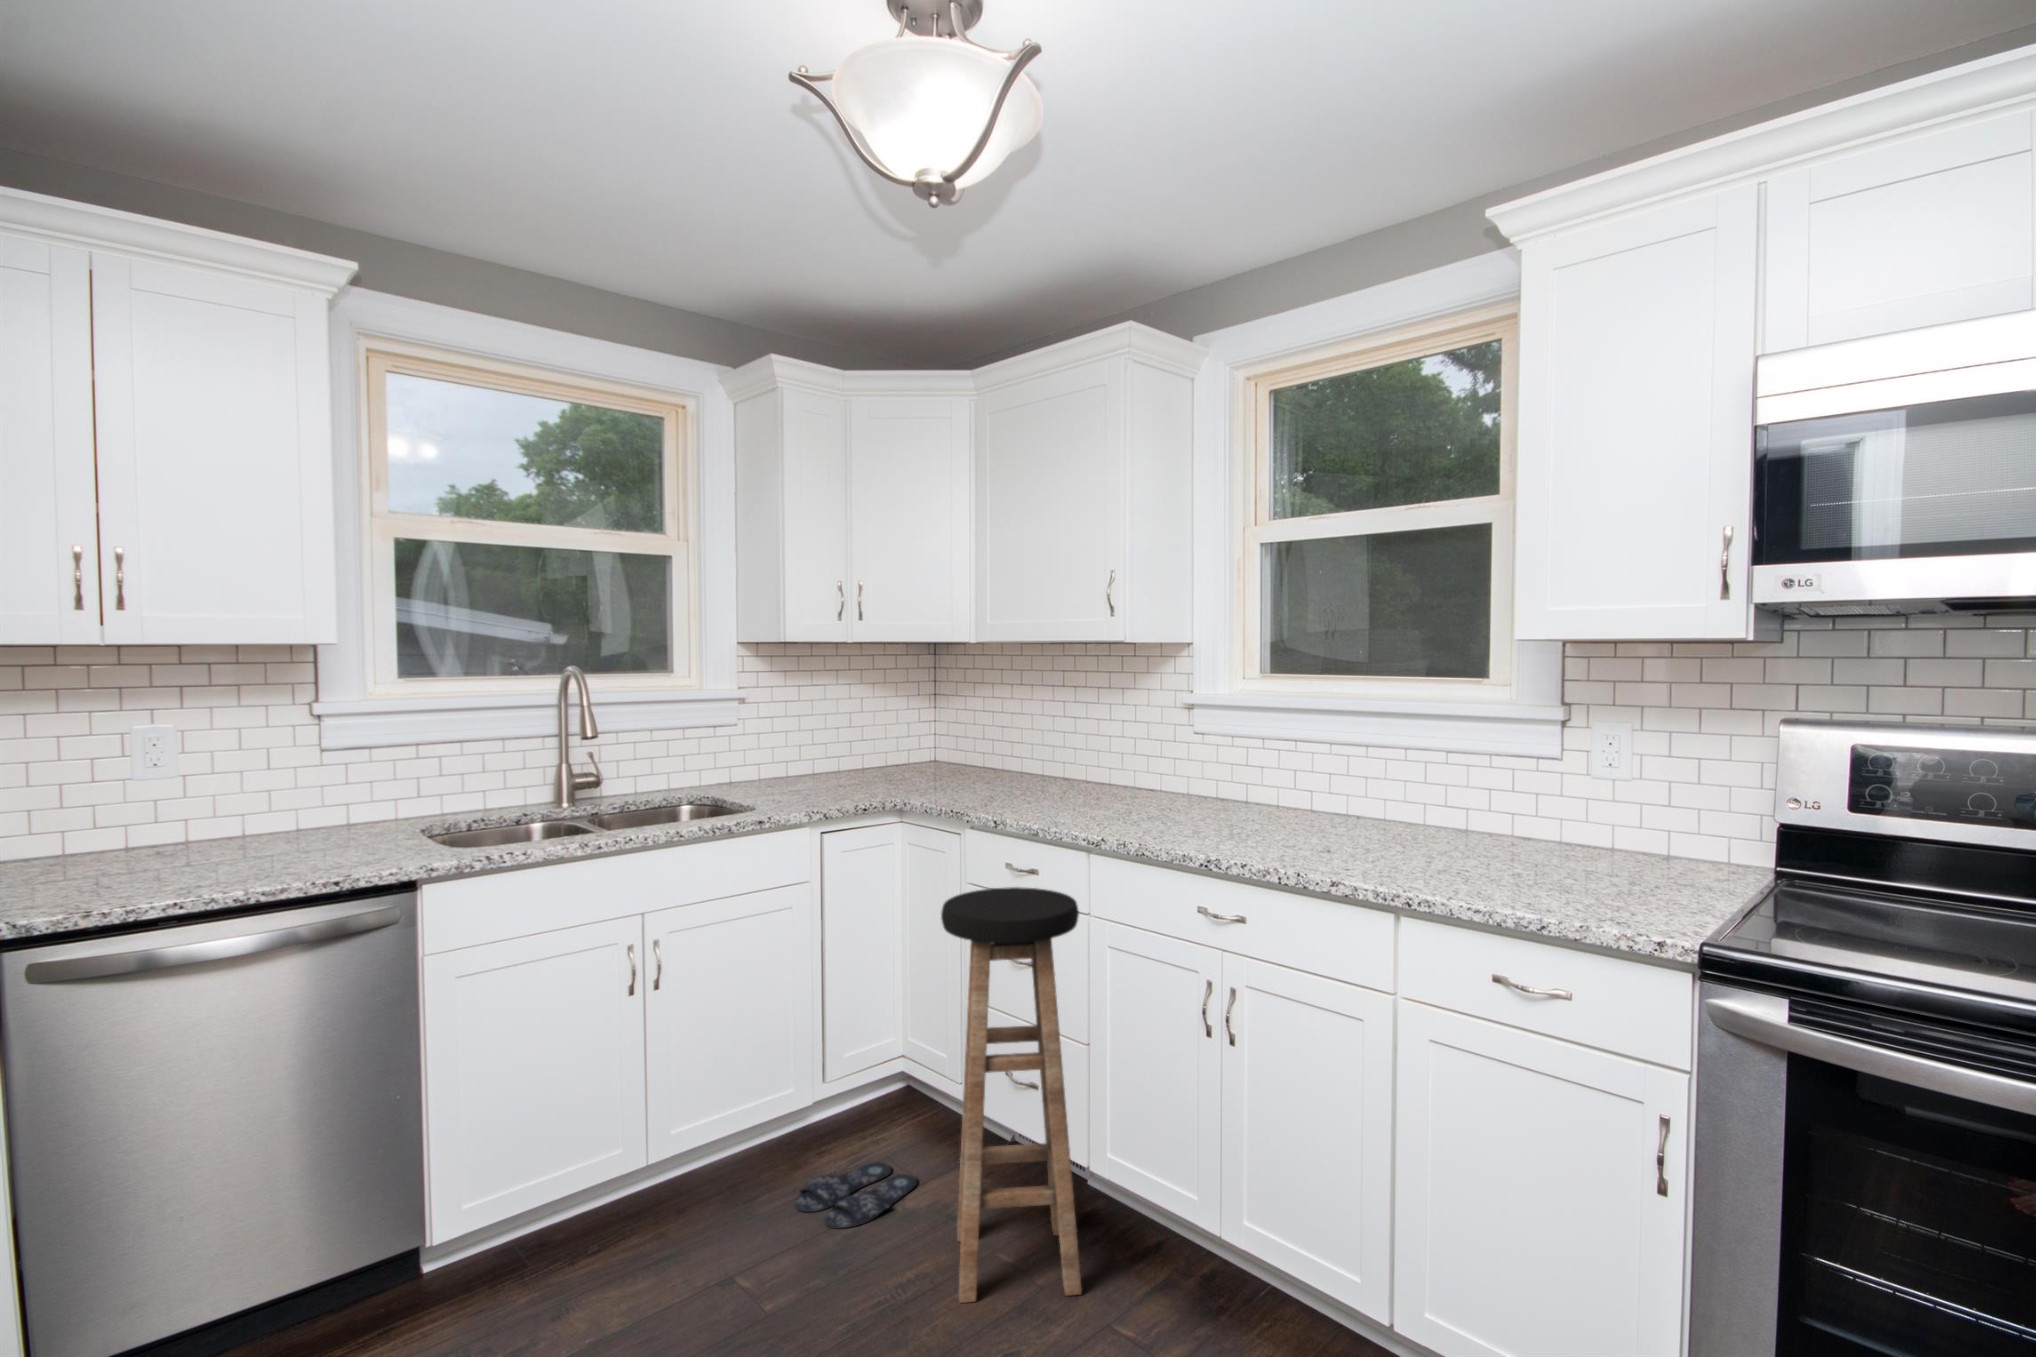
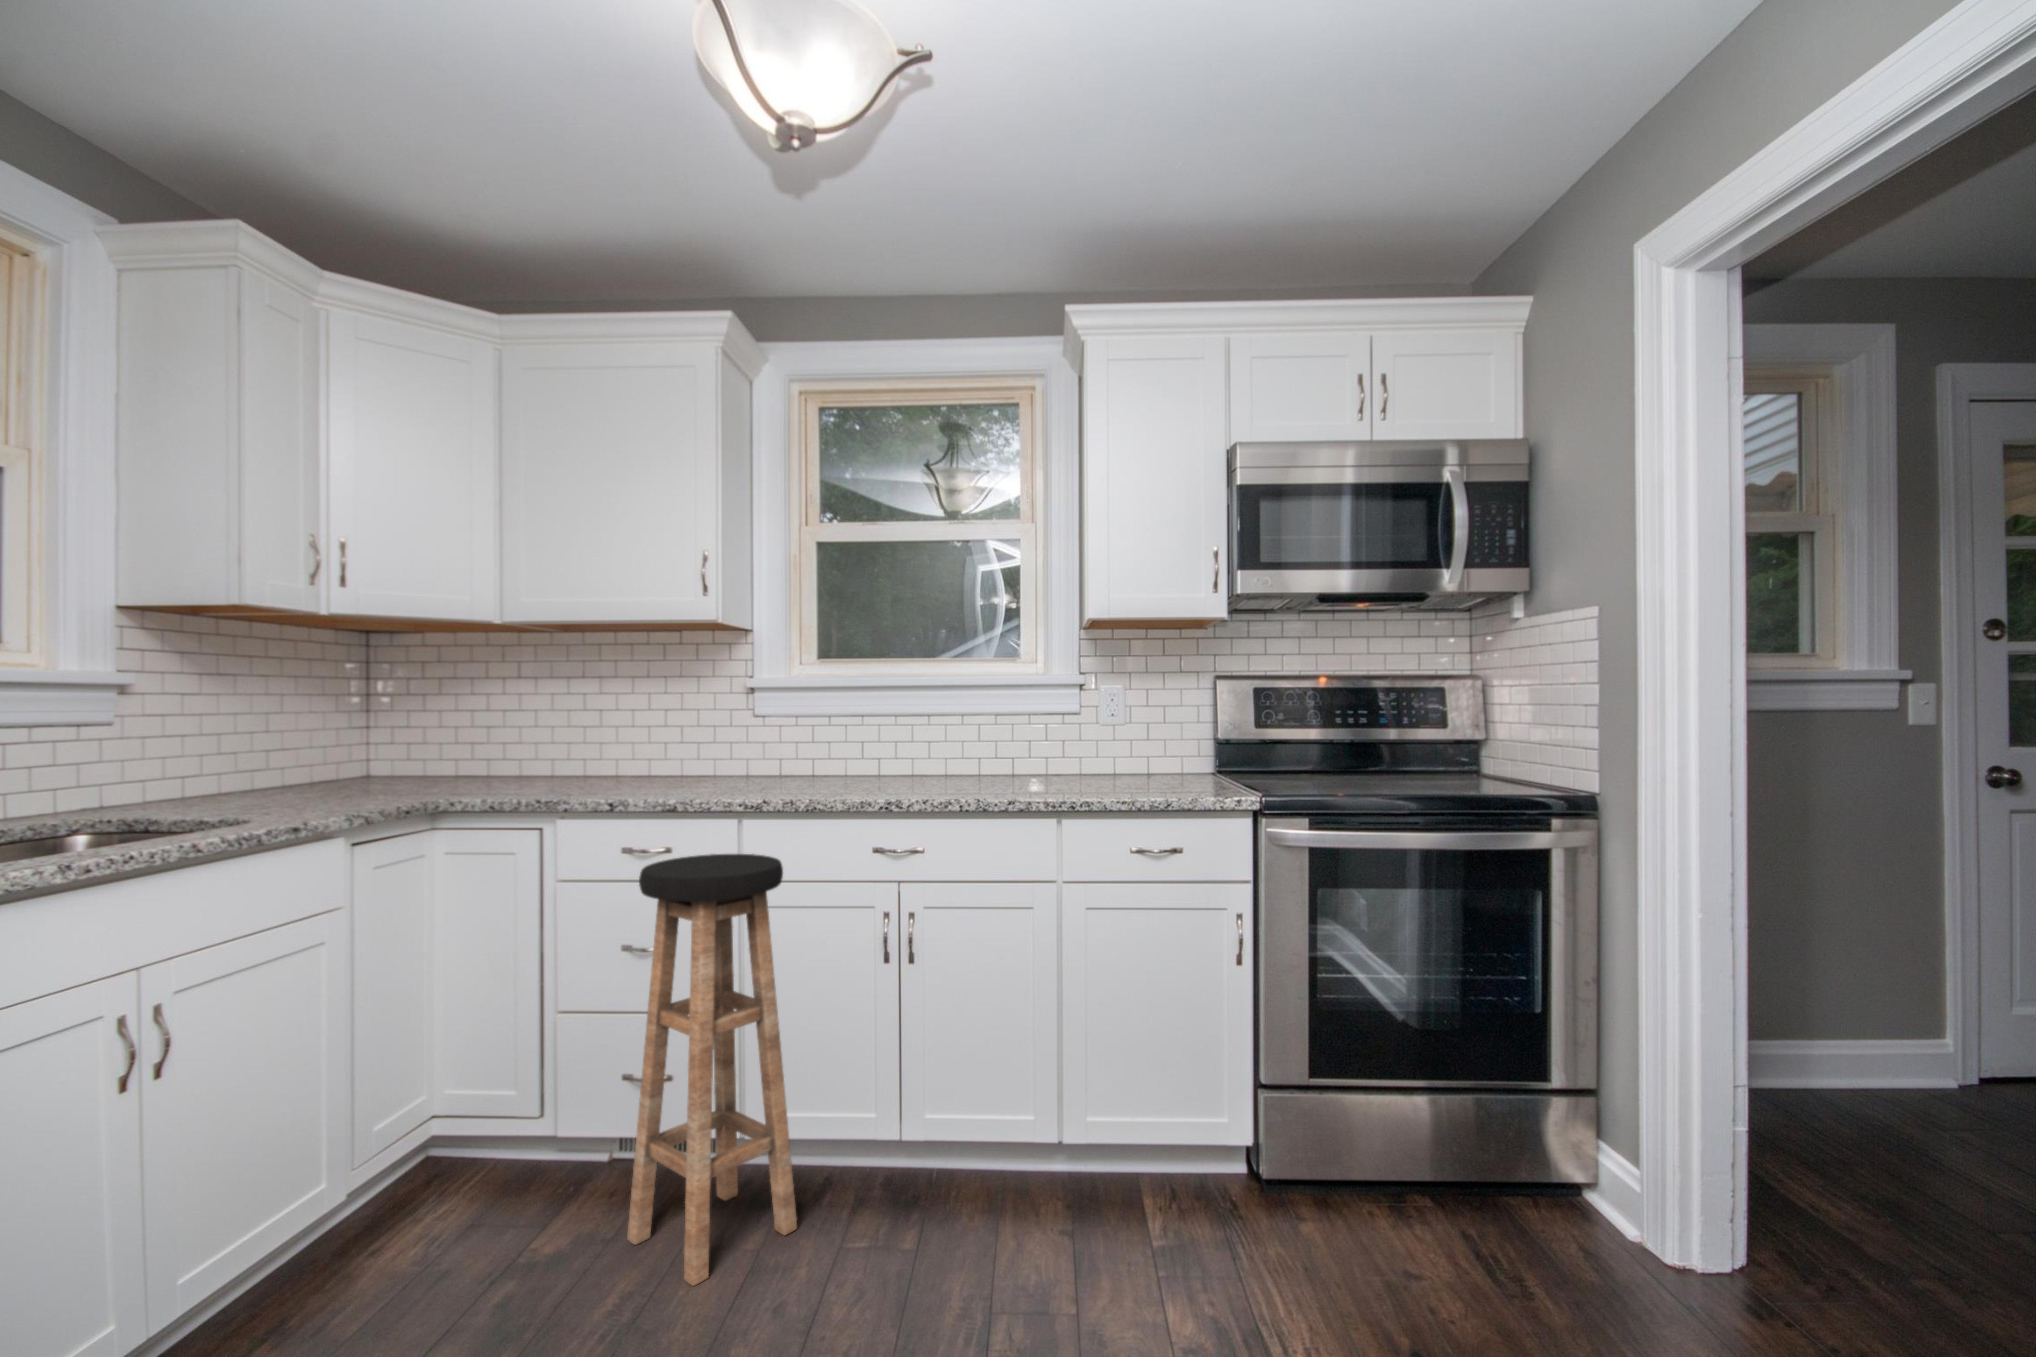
slippers: present [795,1162,917,1229] -> none [385,1217,532,1303]

